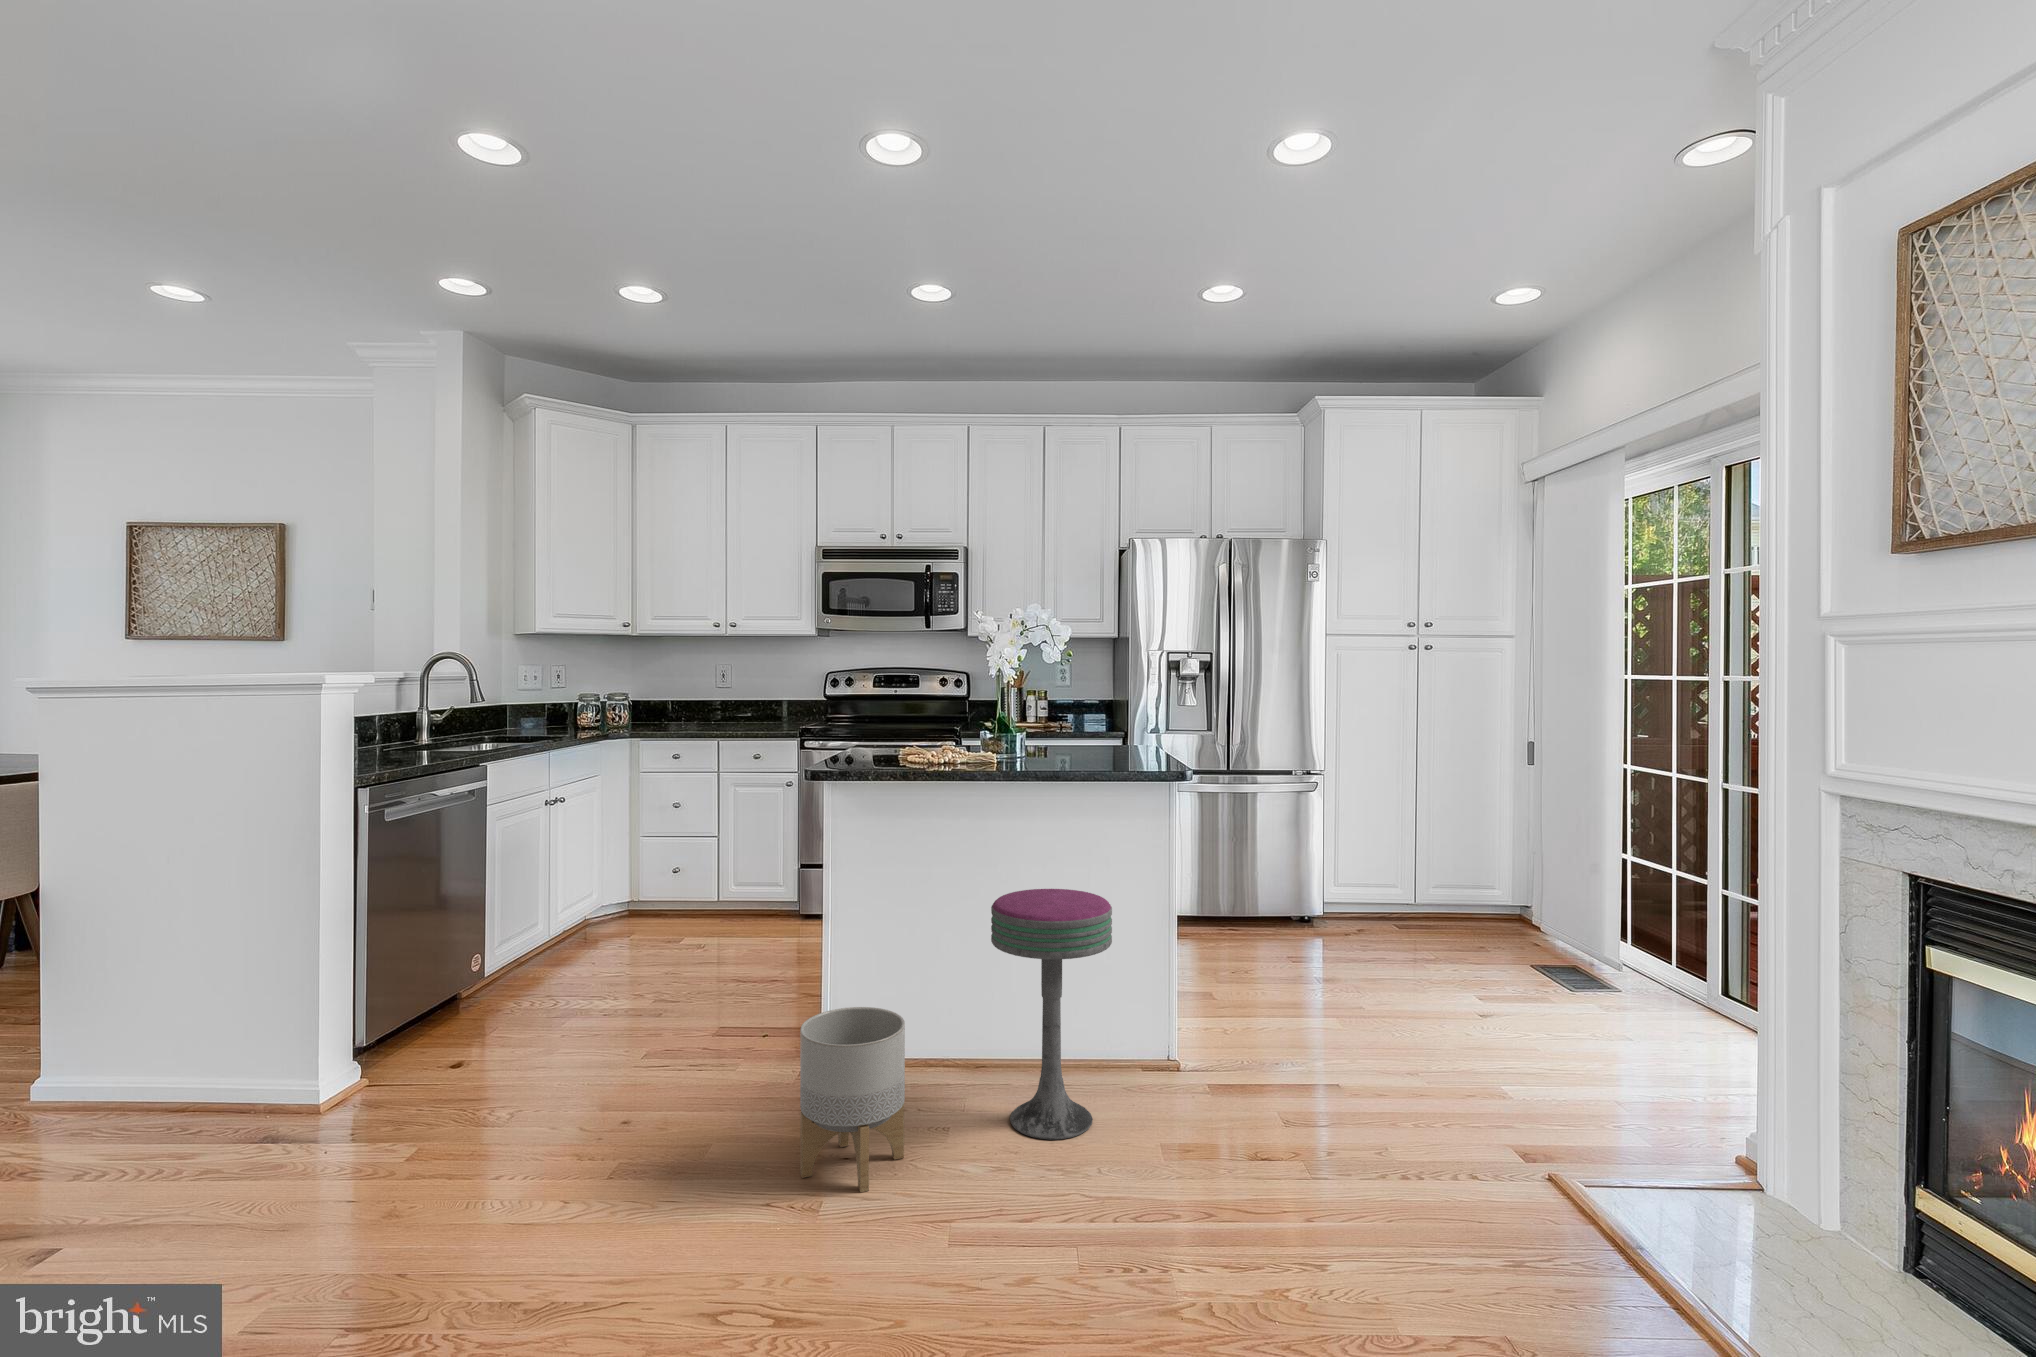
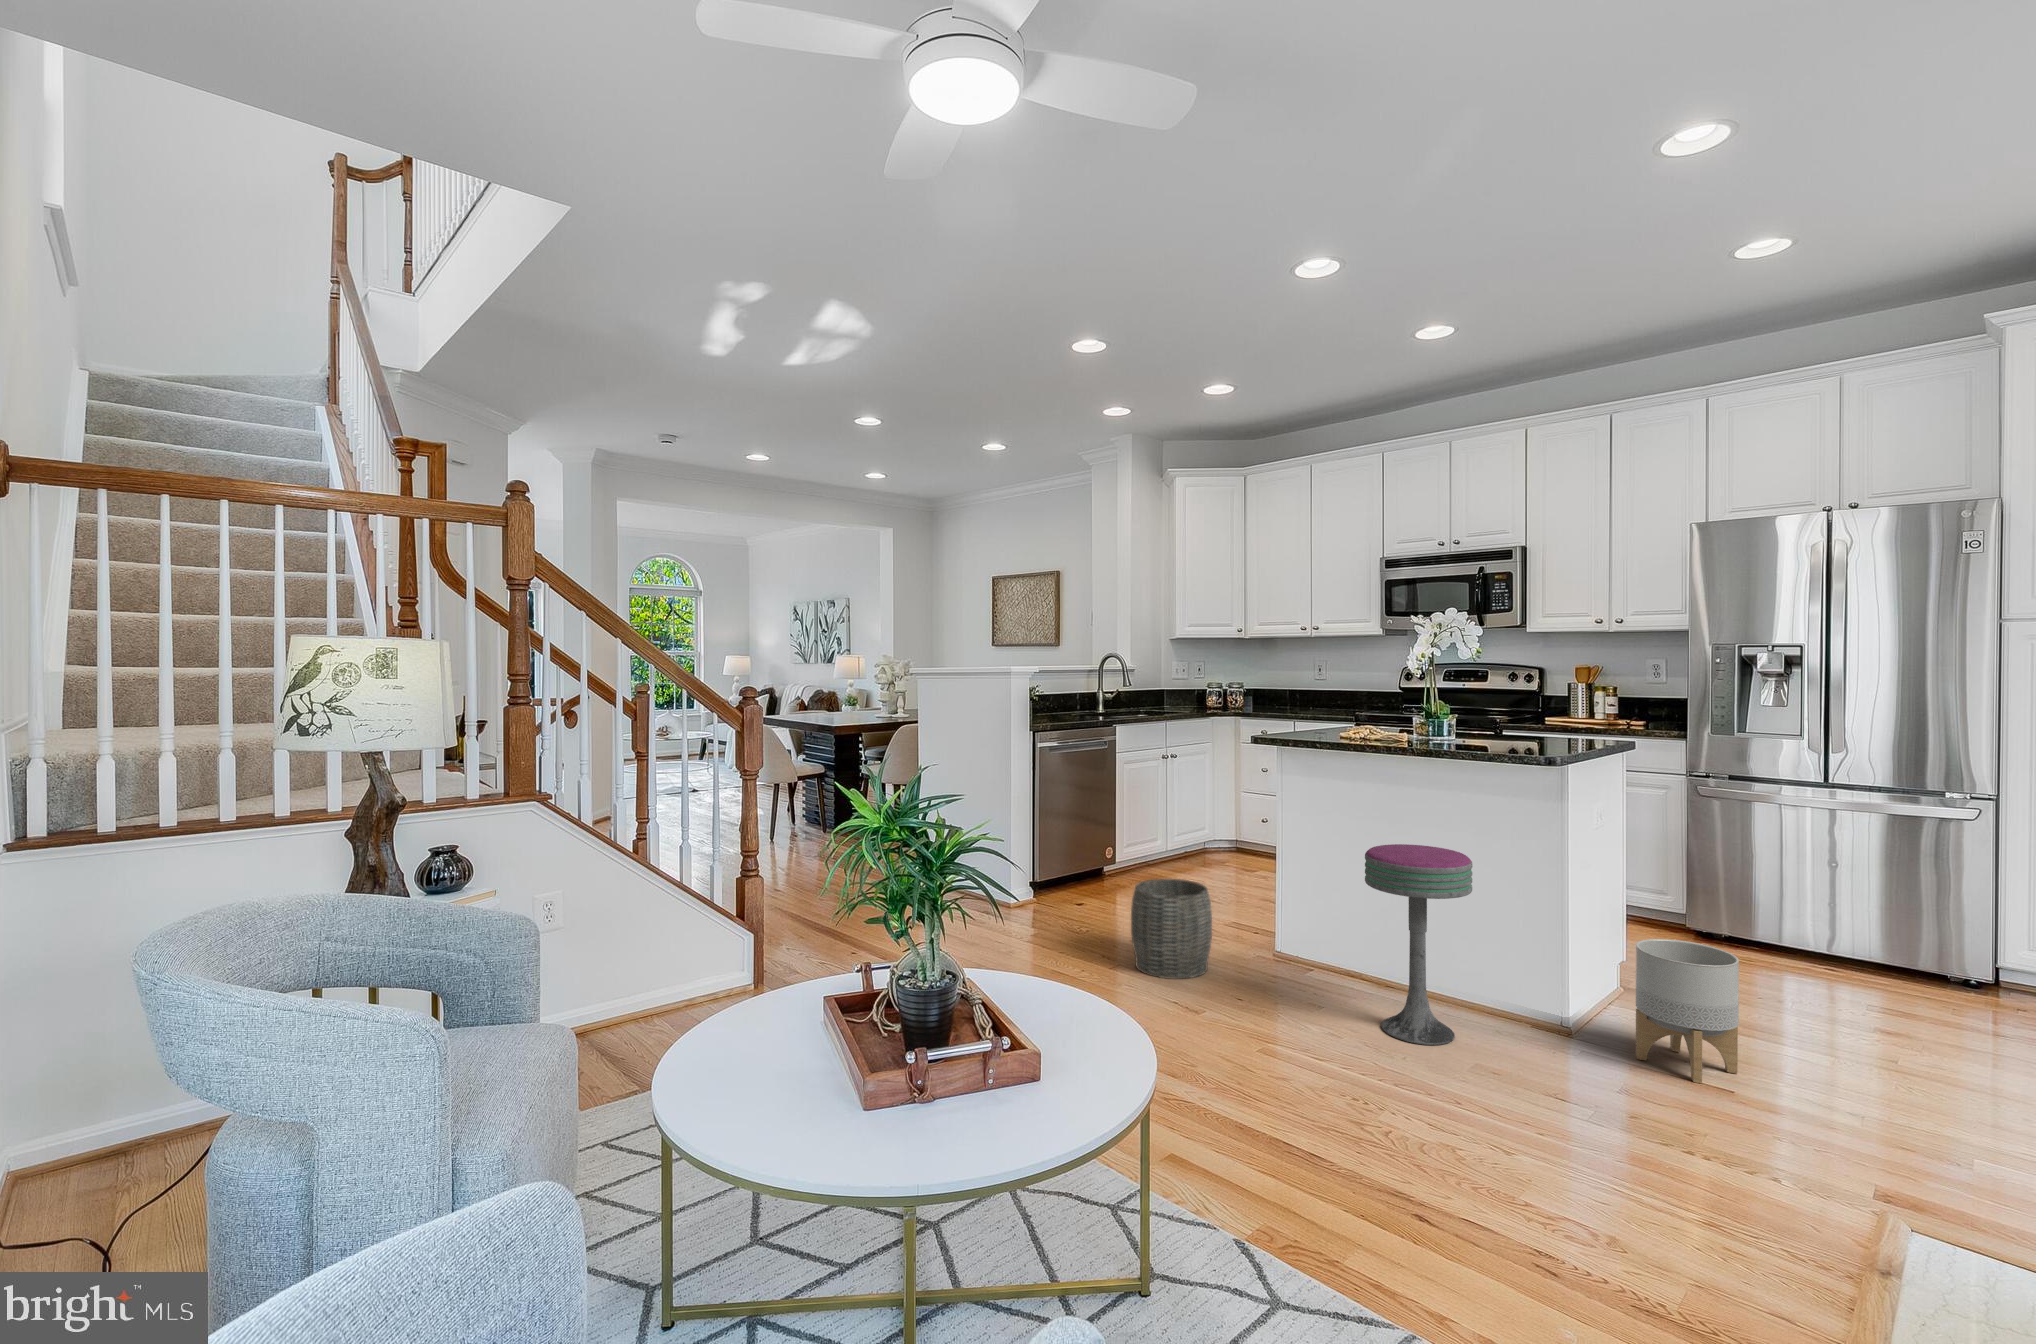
woven basket: none [625,991,754,1157] -> present [1131,879,1212,979]
planter: present [800,1007,905,1192] -> present [1636,939,1739,1083]

